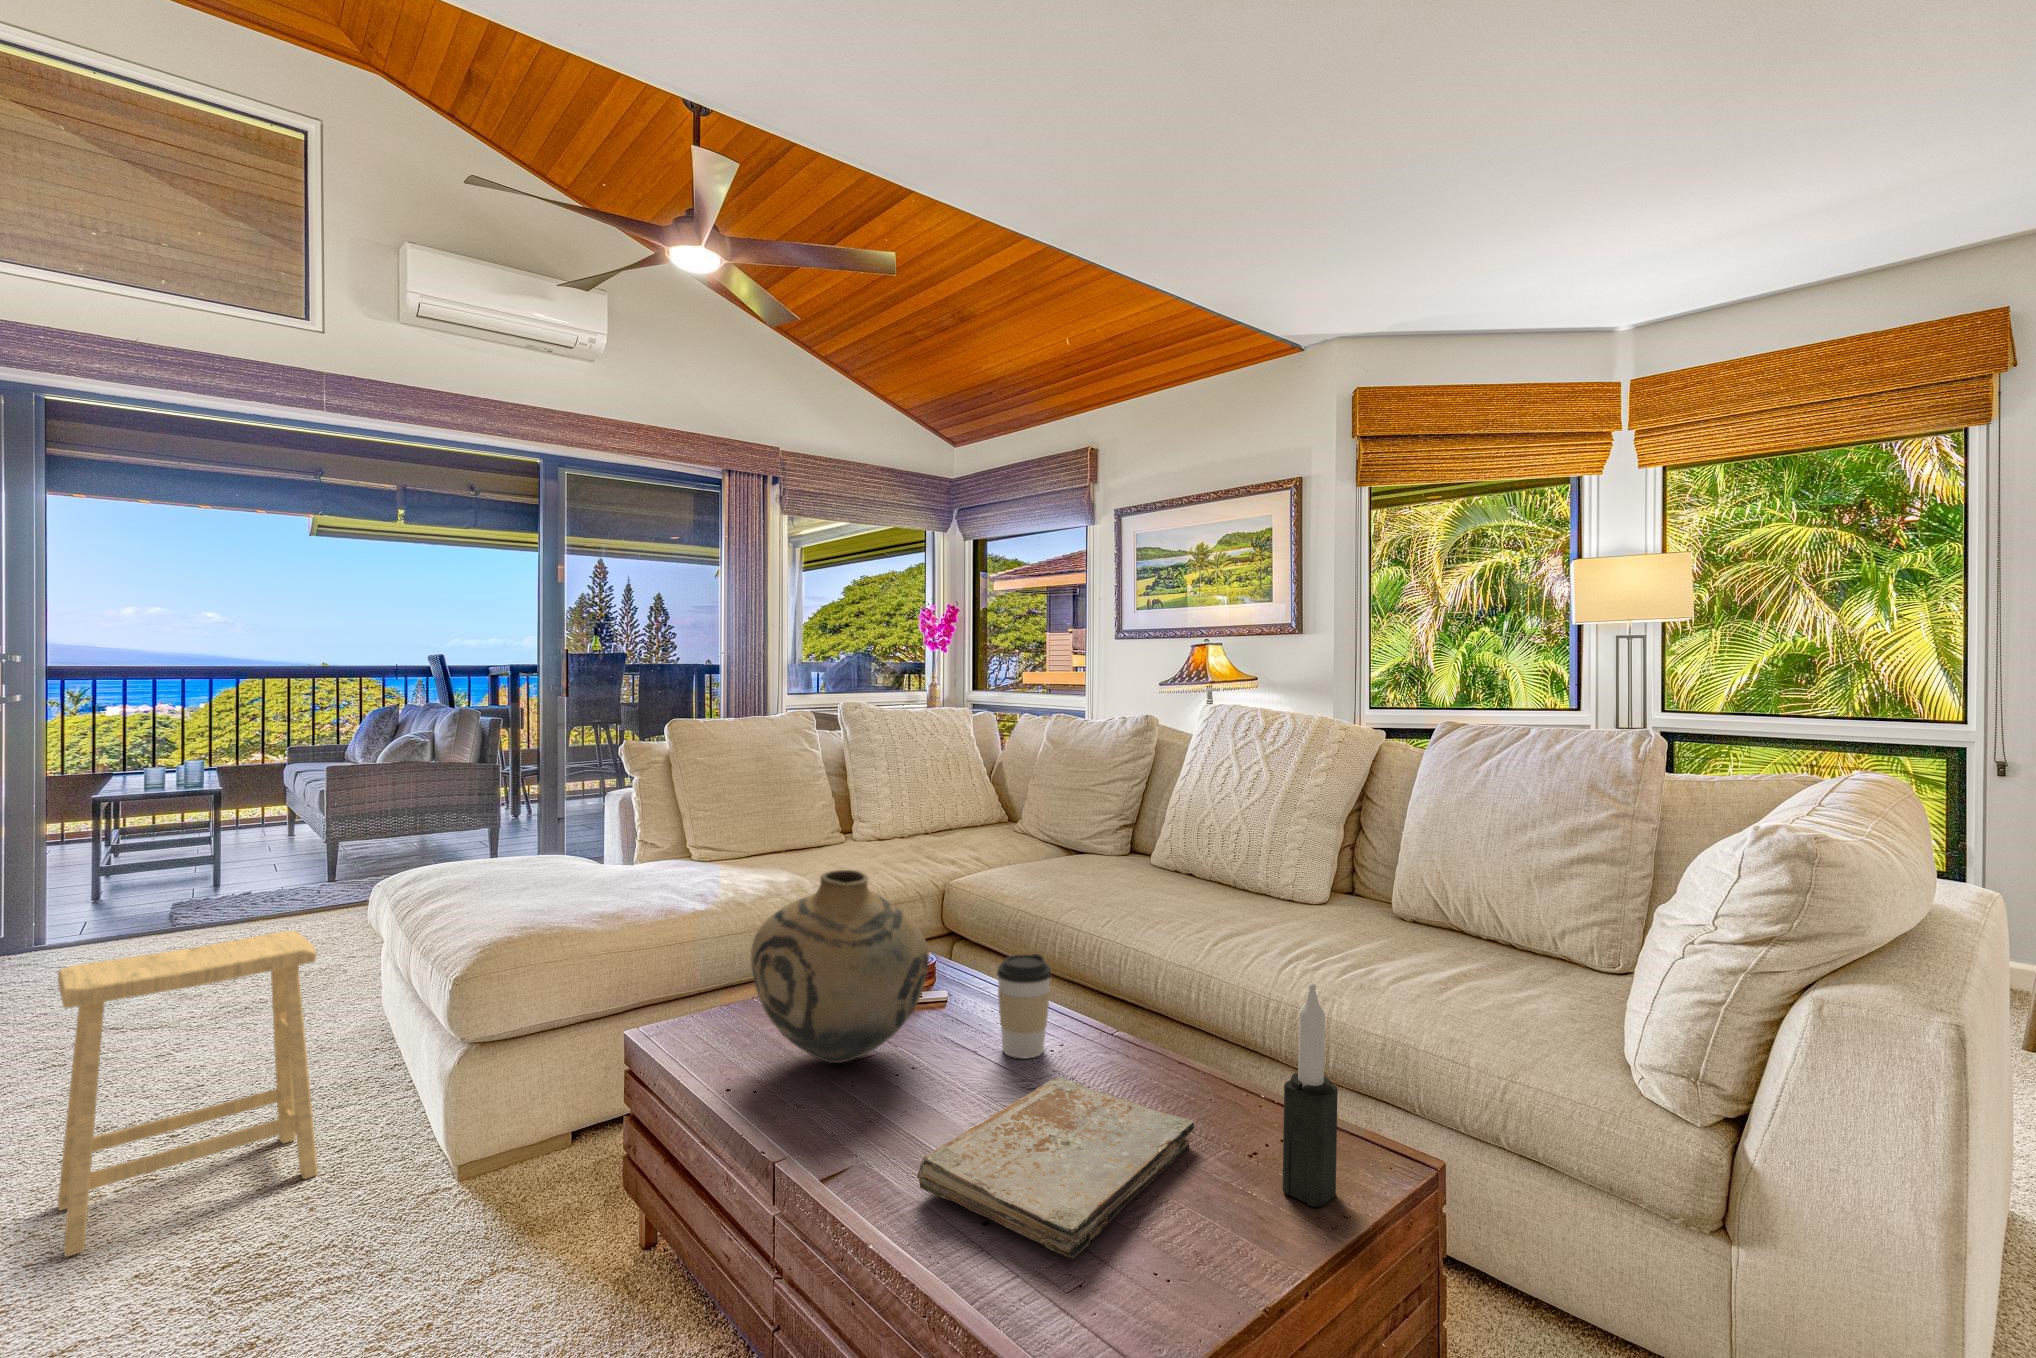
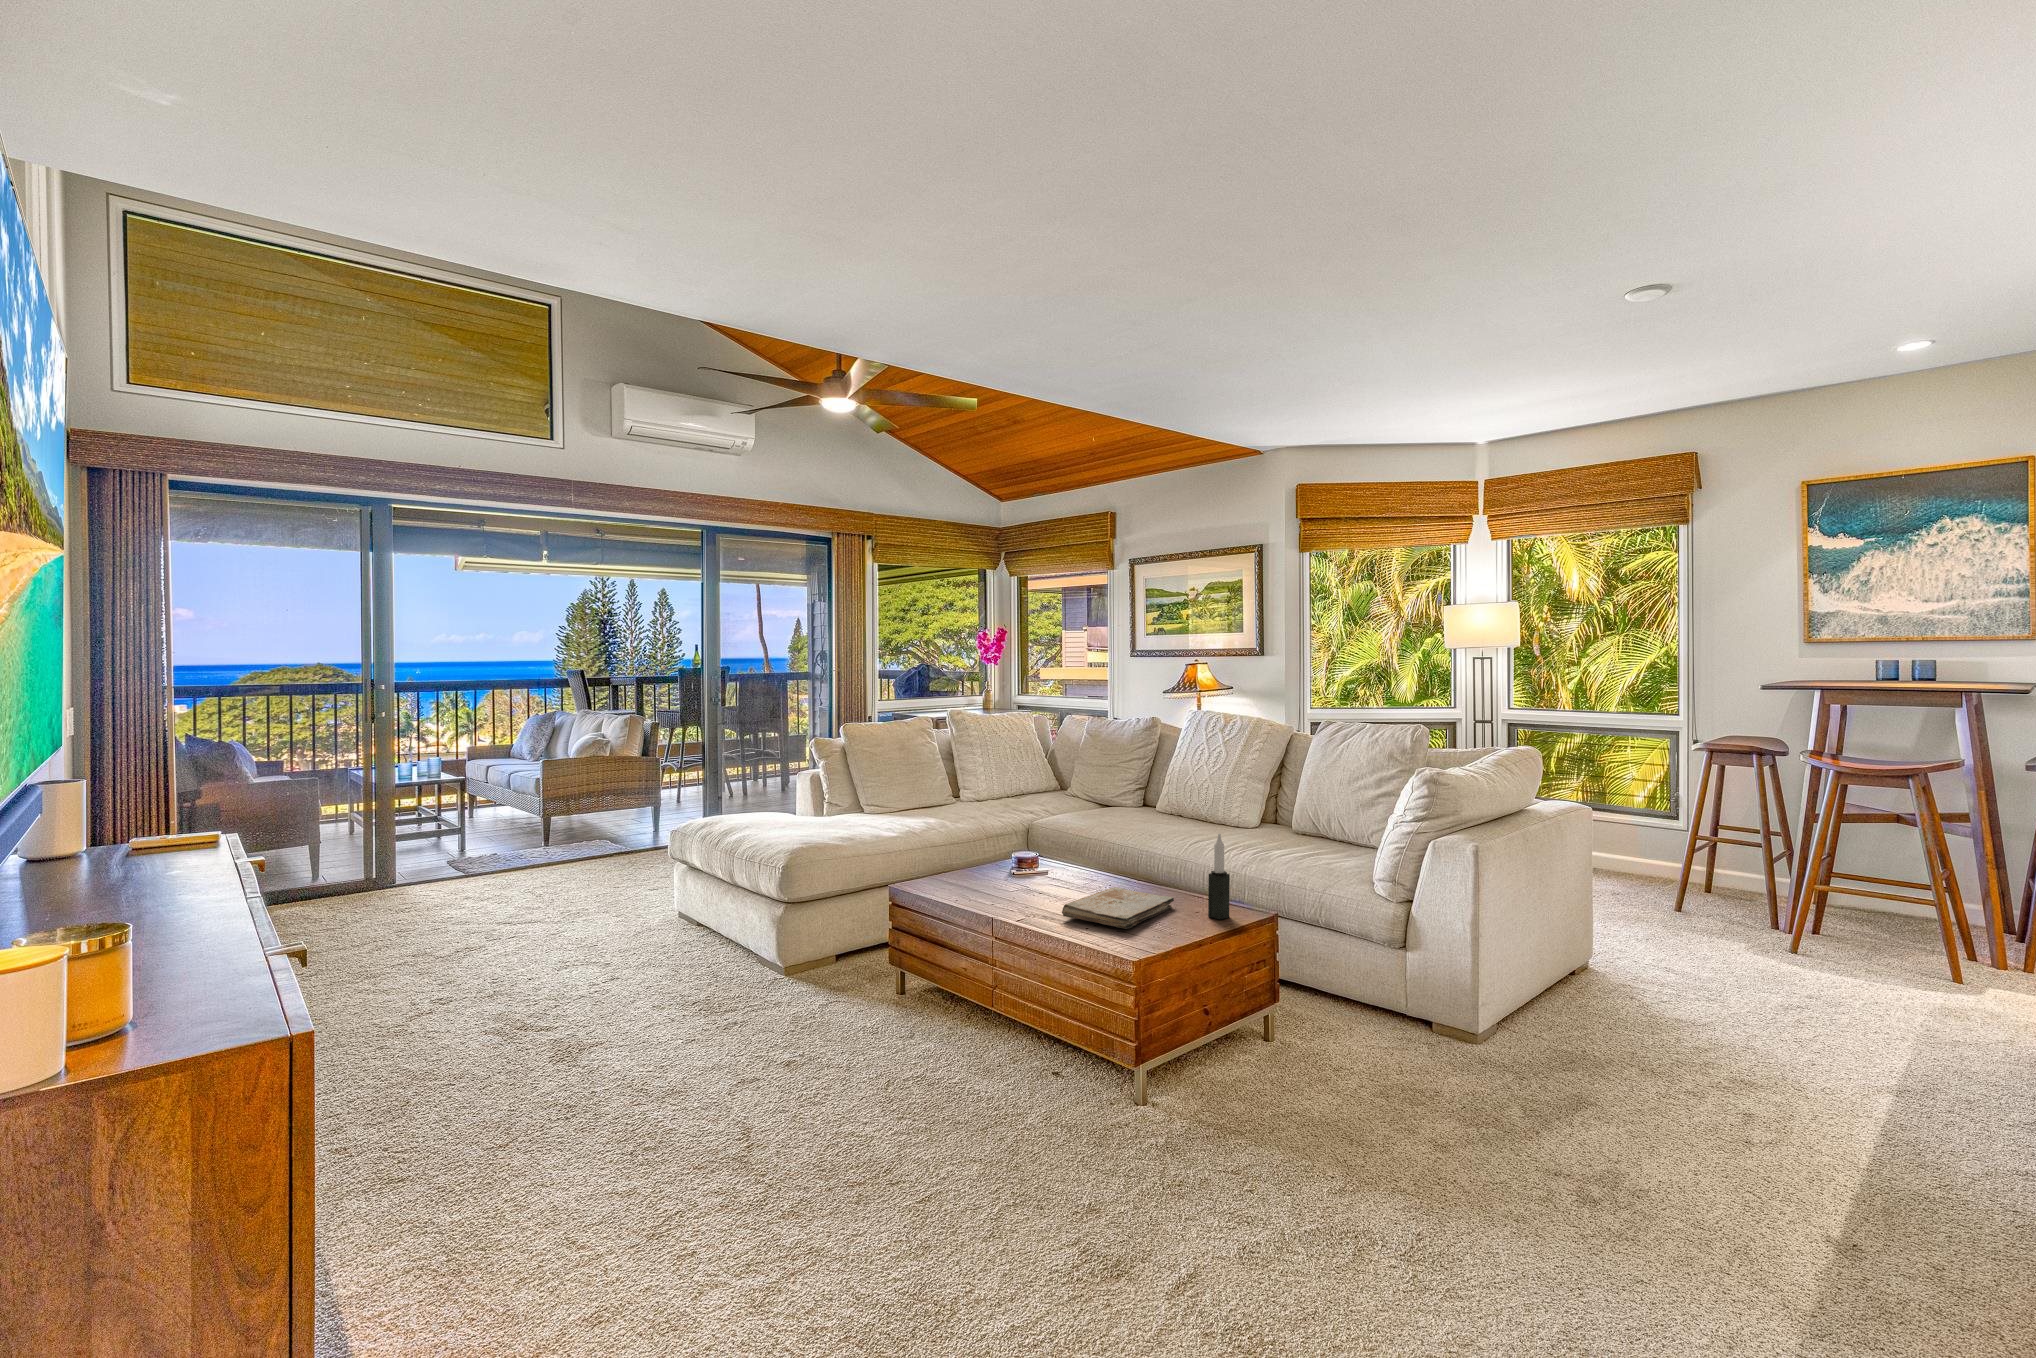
vase: present [751,870,929,1063] -> none [968,799,1050,889]
footstool: present [58,931,318,1257] -> none [598,843,717,994]
coffee cup: present [997,954,1052,1058] -> none [1082,839,1108,887]

